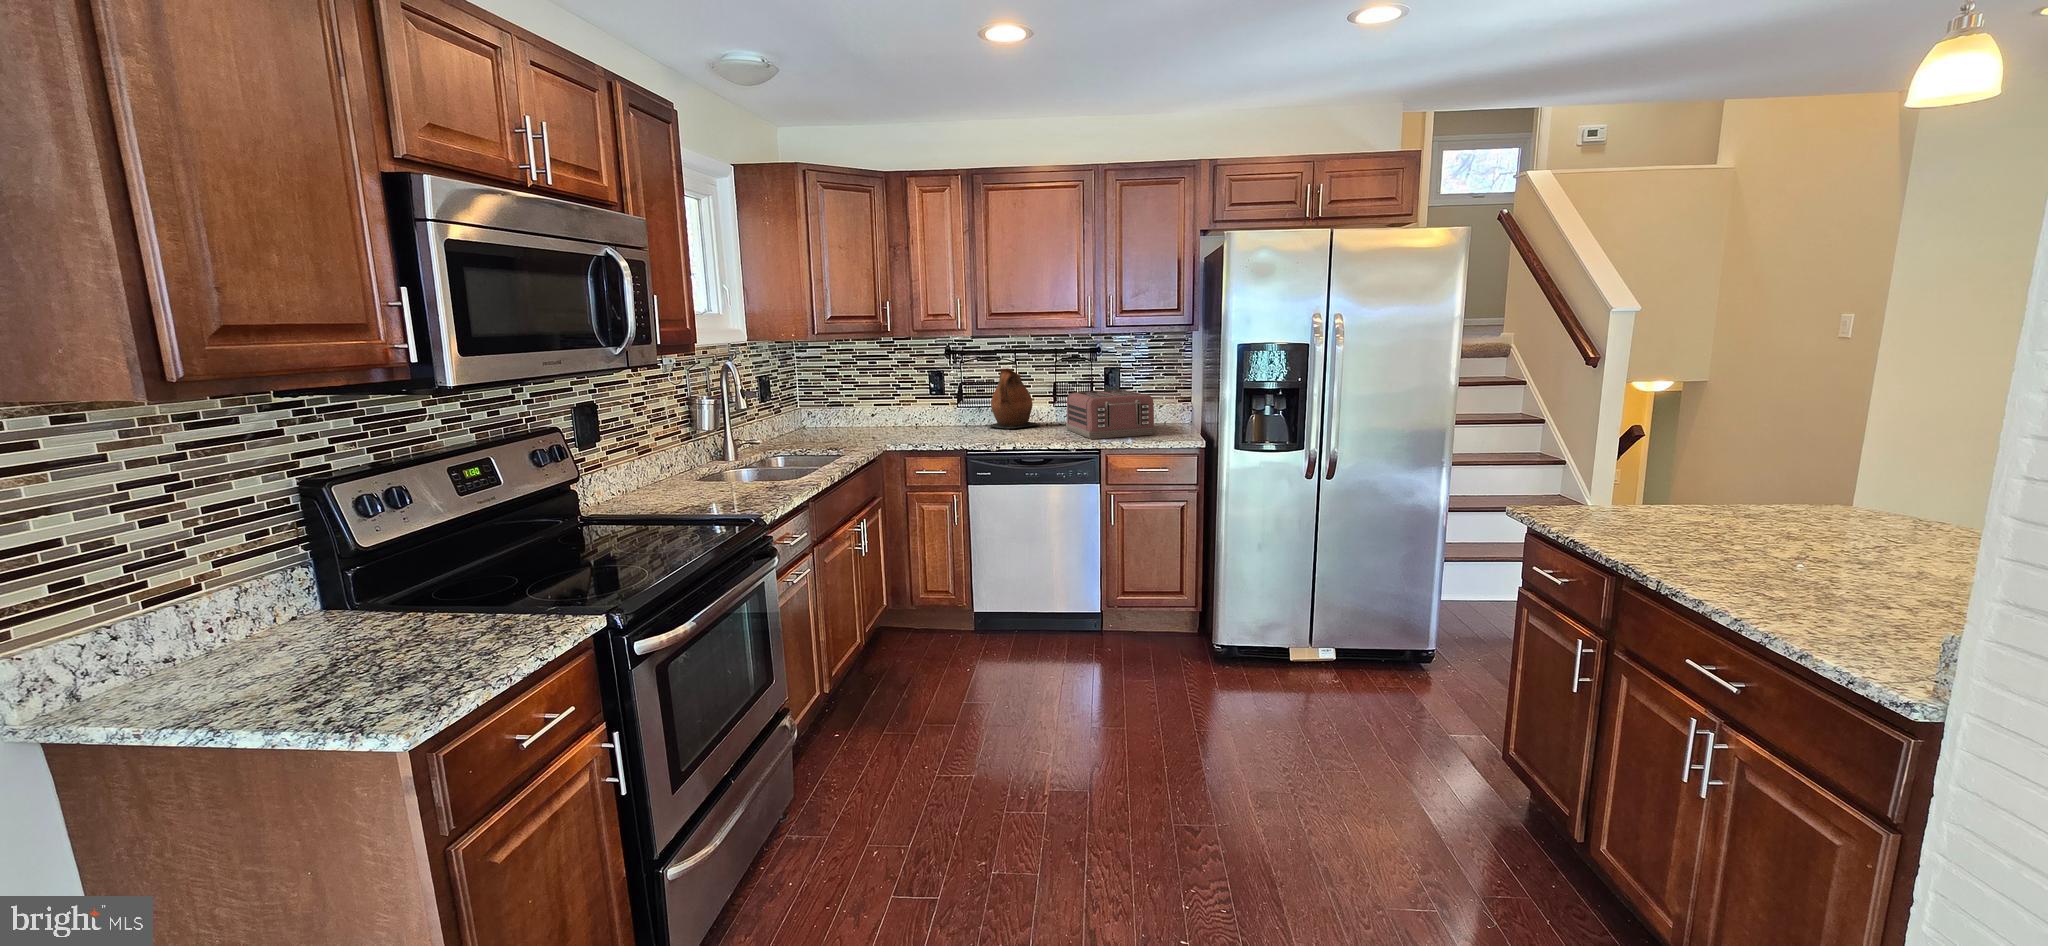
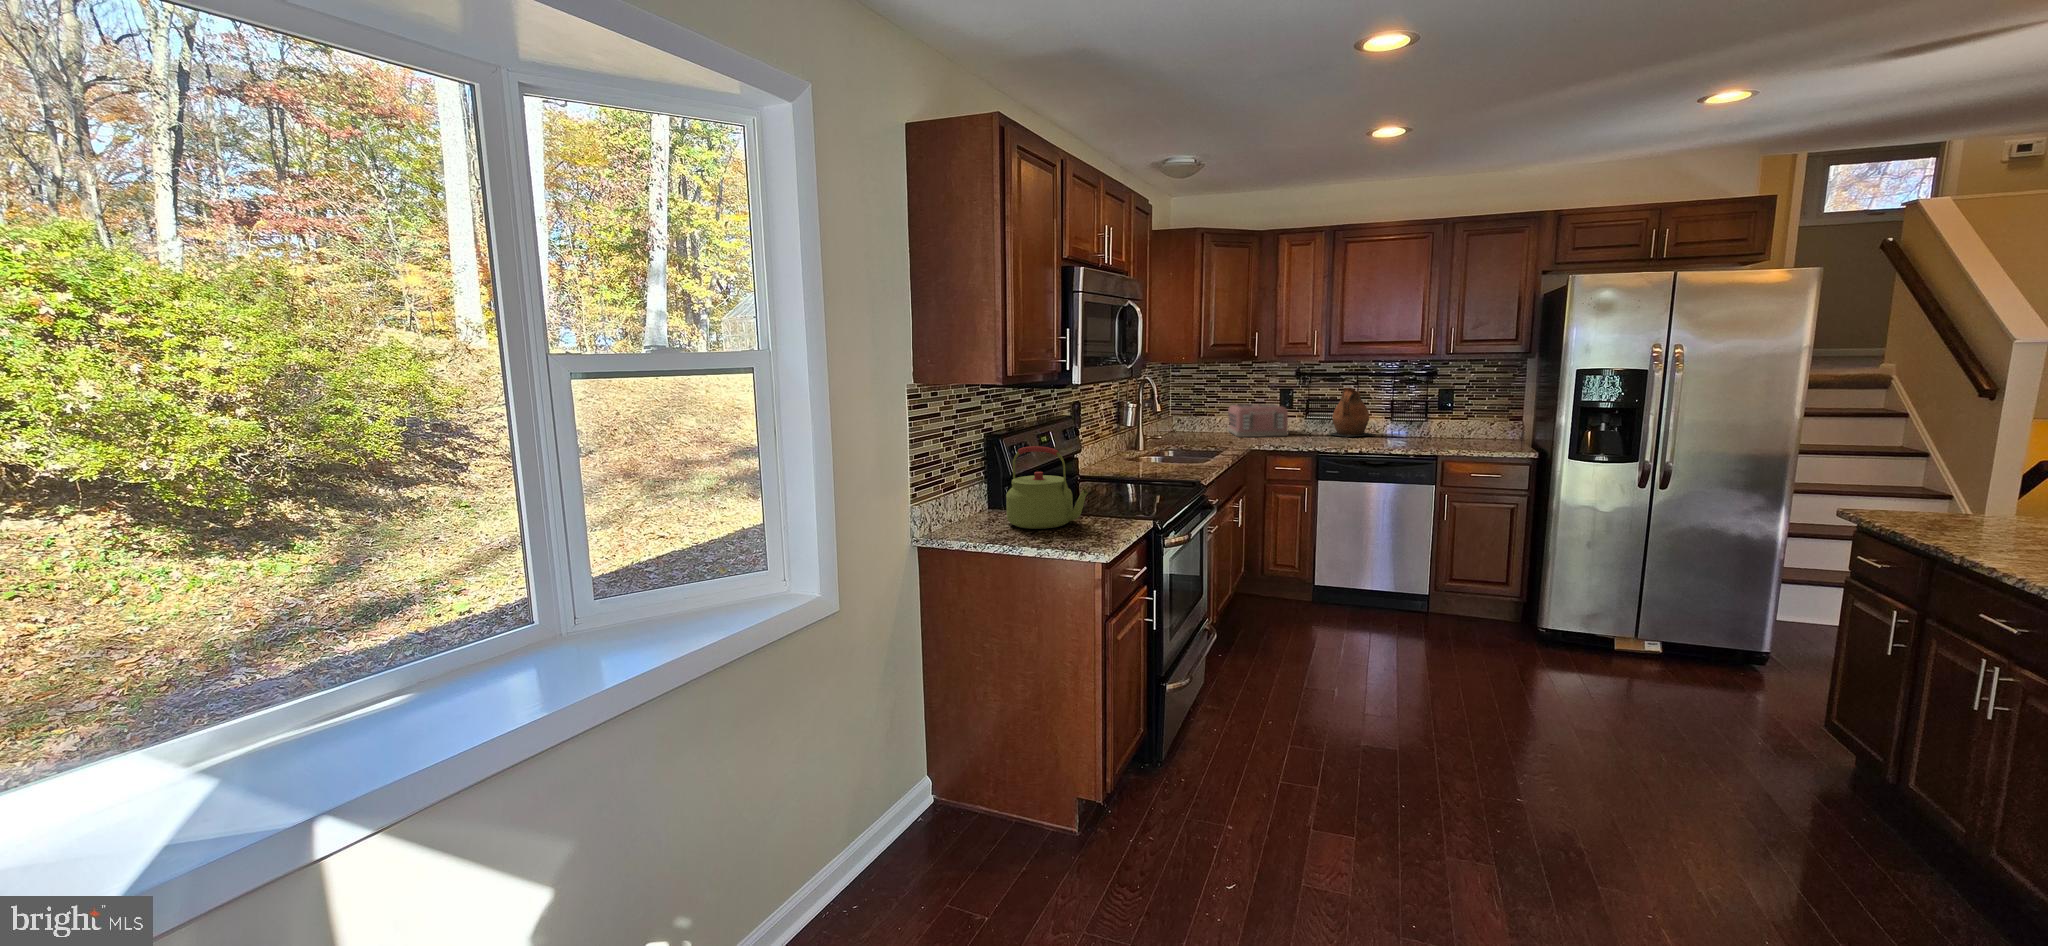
toaster: present [1066,390,1155,439] -> present [1227,404,1289,437]
kettle: none [242,509,421,679] -> present [1006,446,1088,529]

